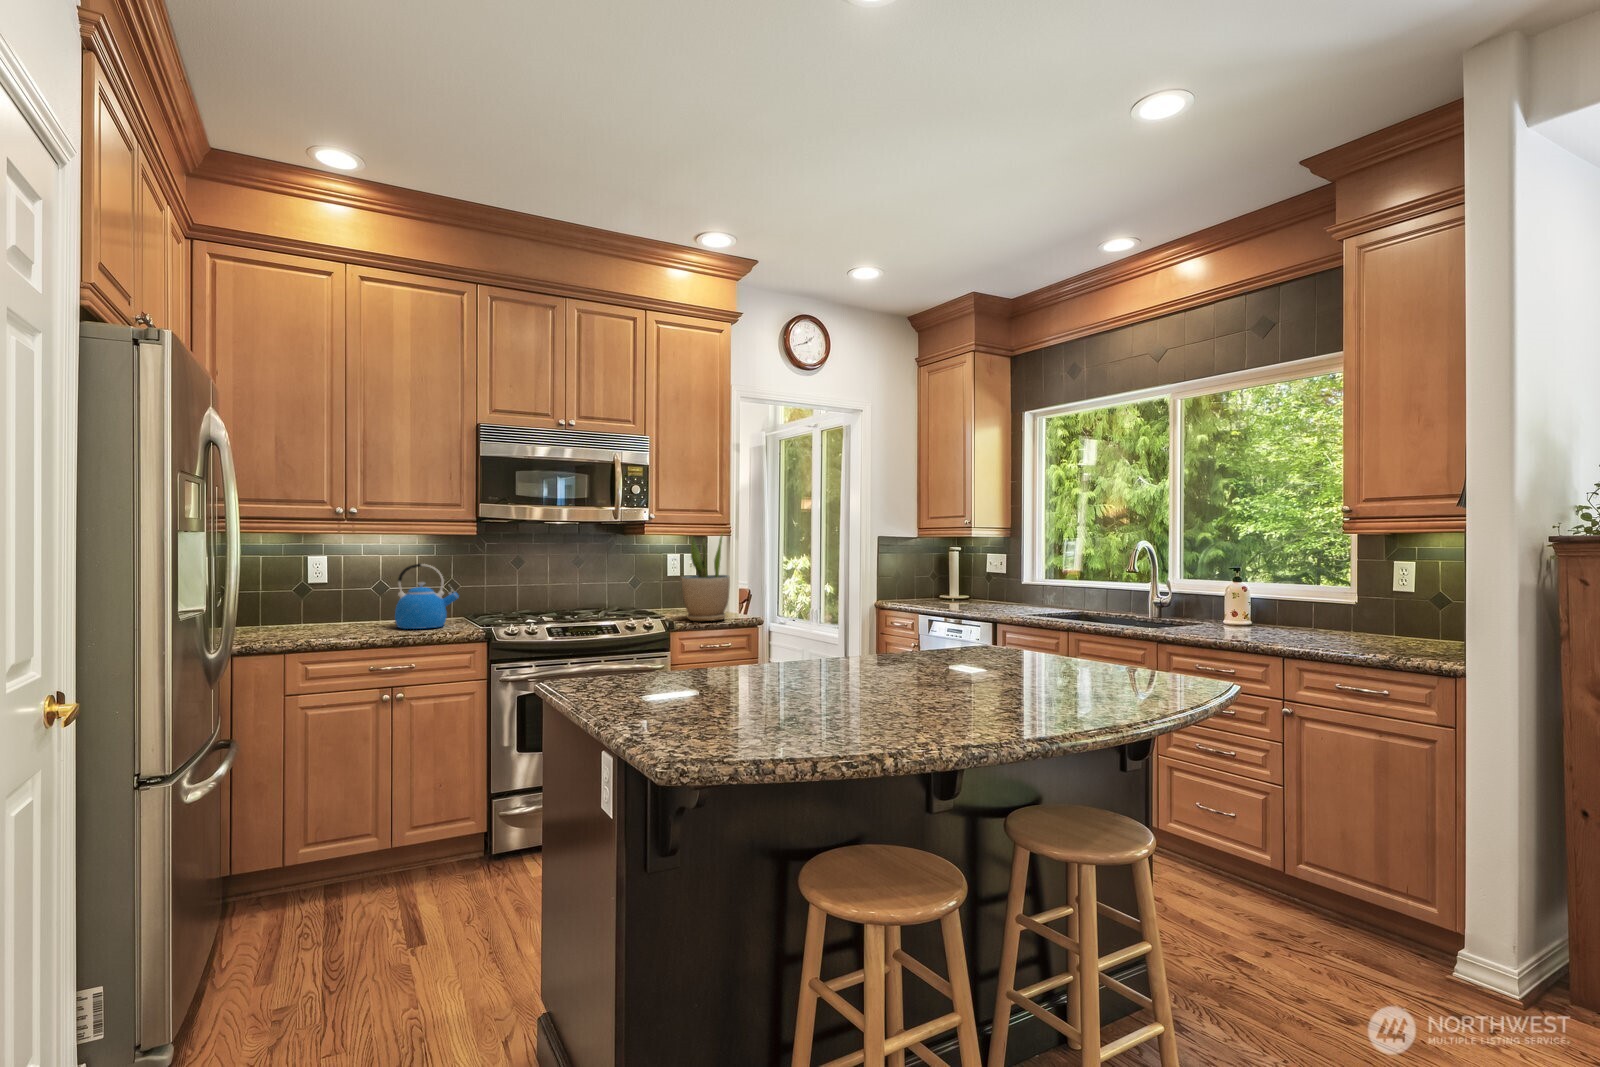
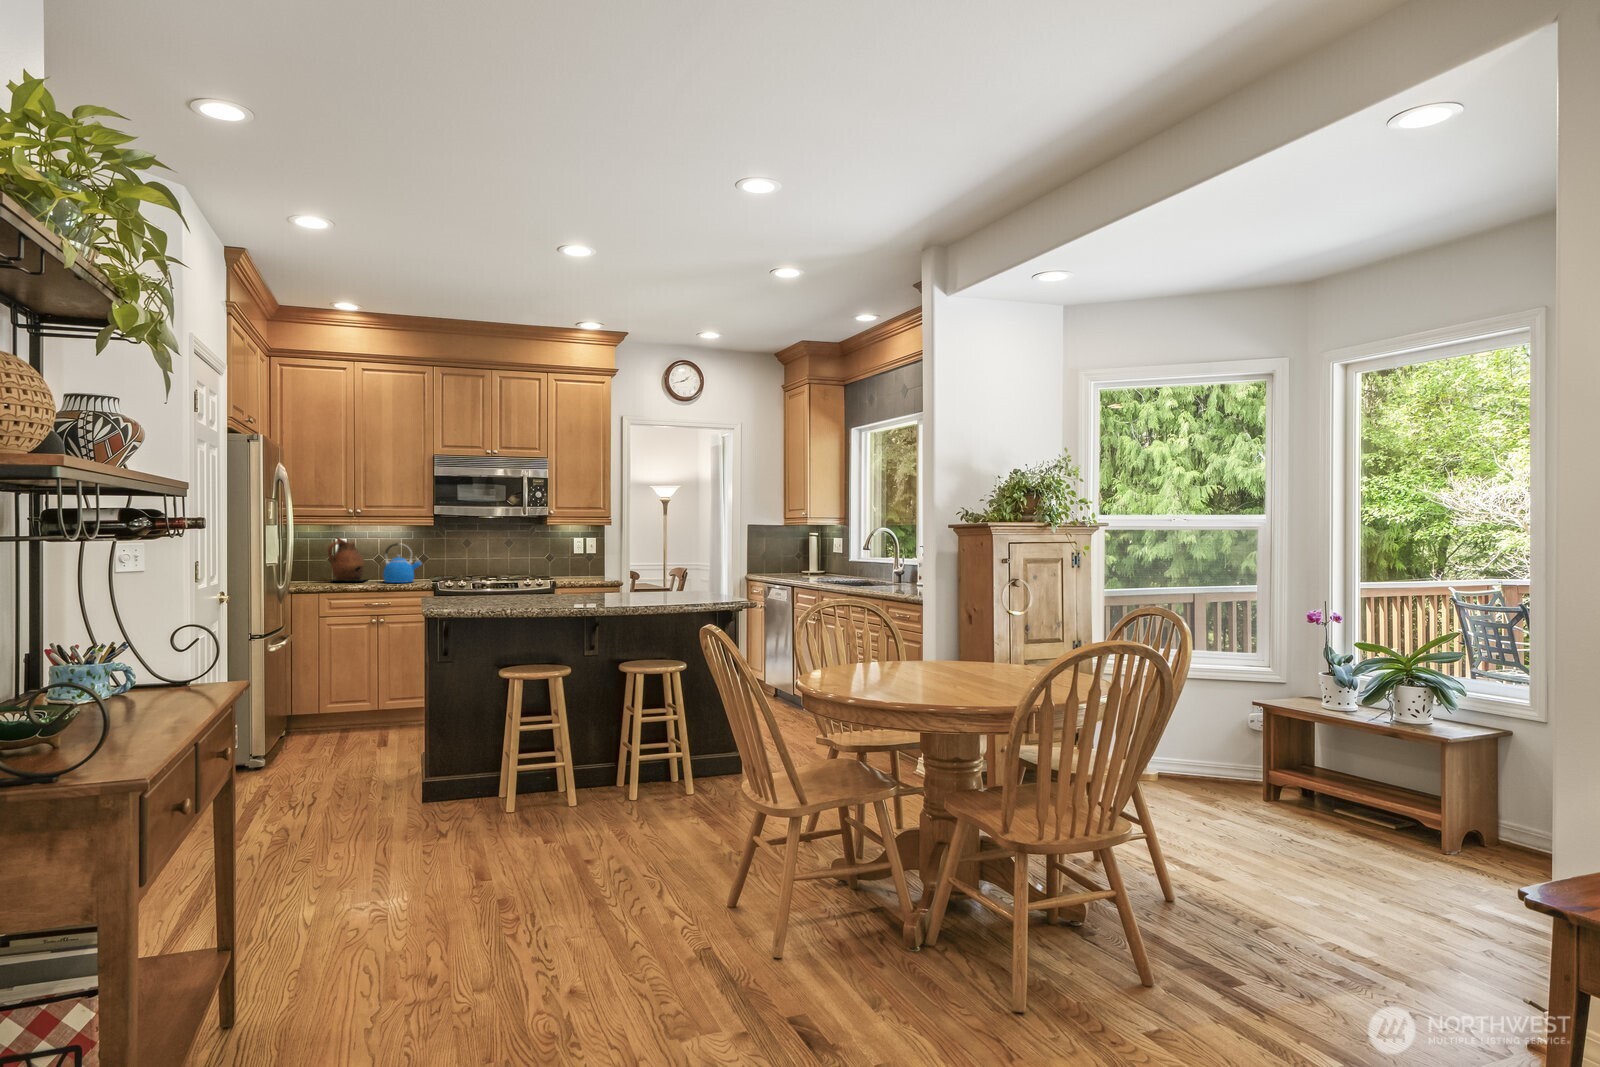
potted plant: present [682,534,730,621] -> none [566,521,599,582]
ceramic pitcher: none [298,555,367,628] -> present [328,537,365,581]

